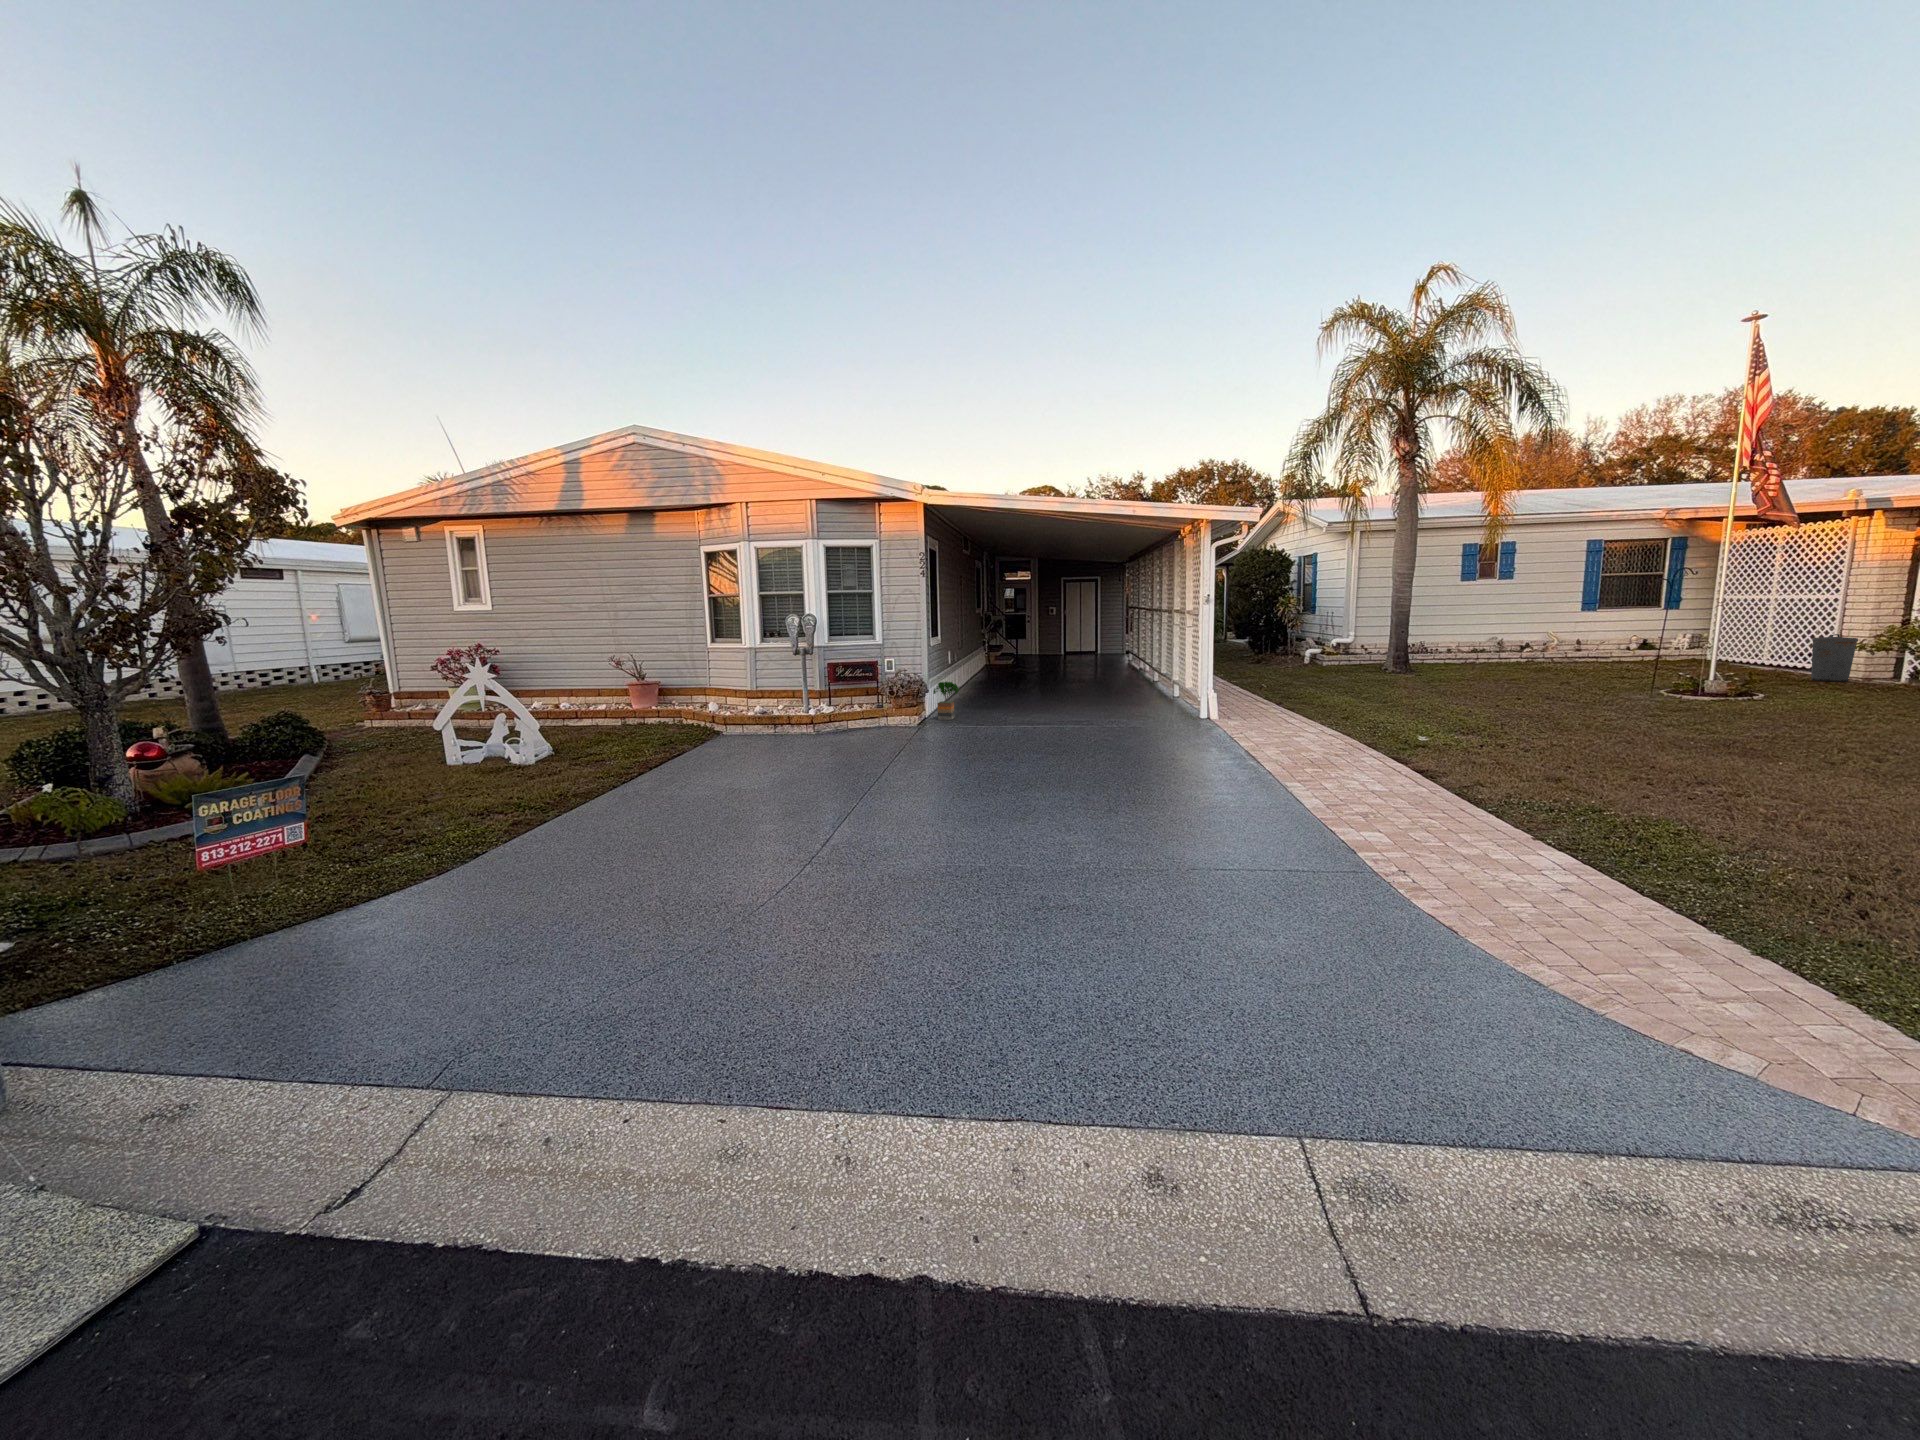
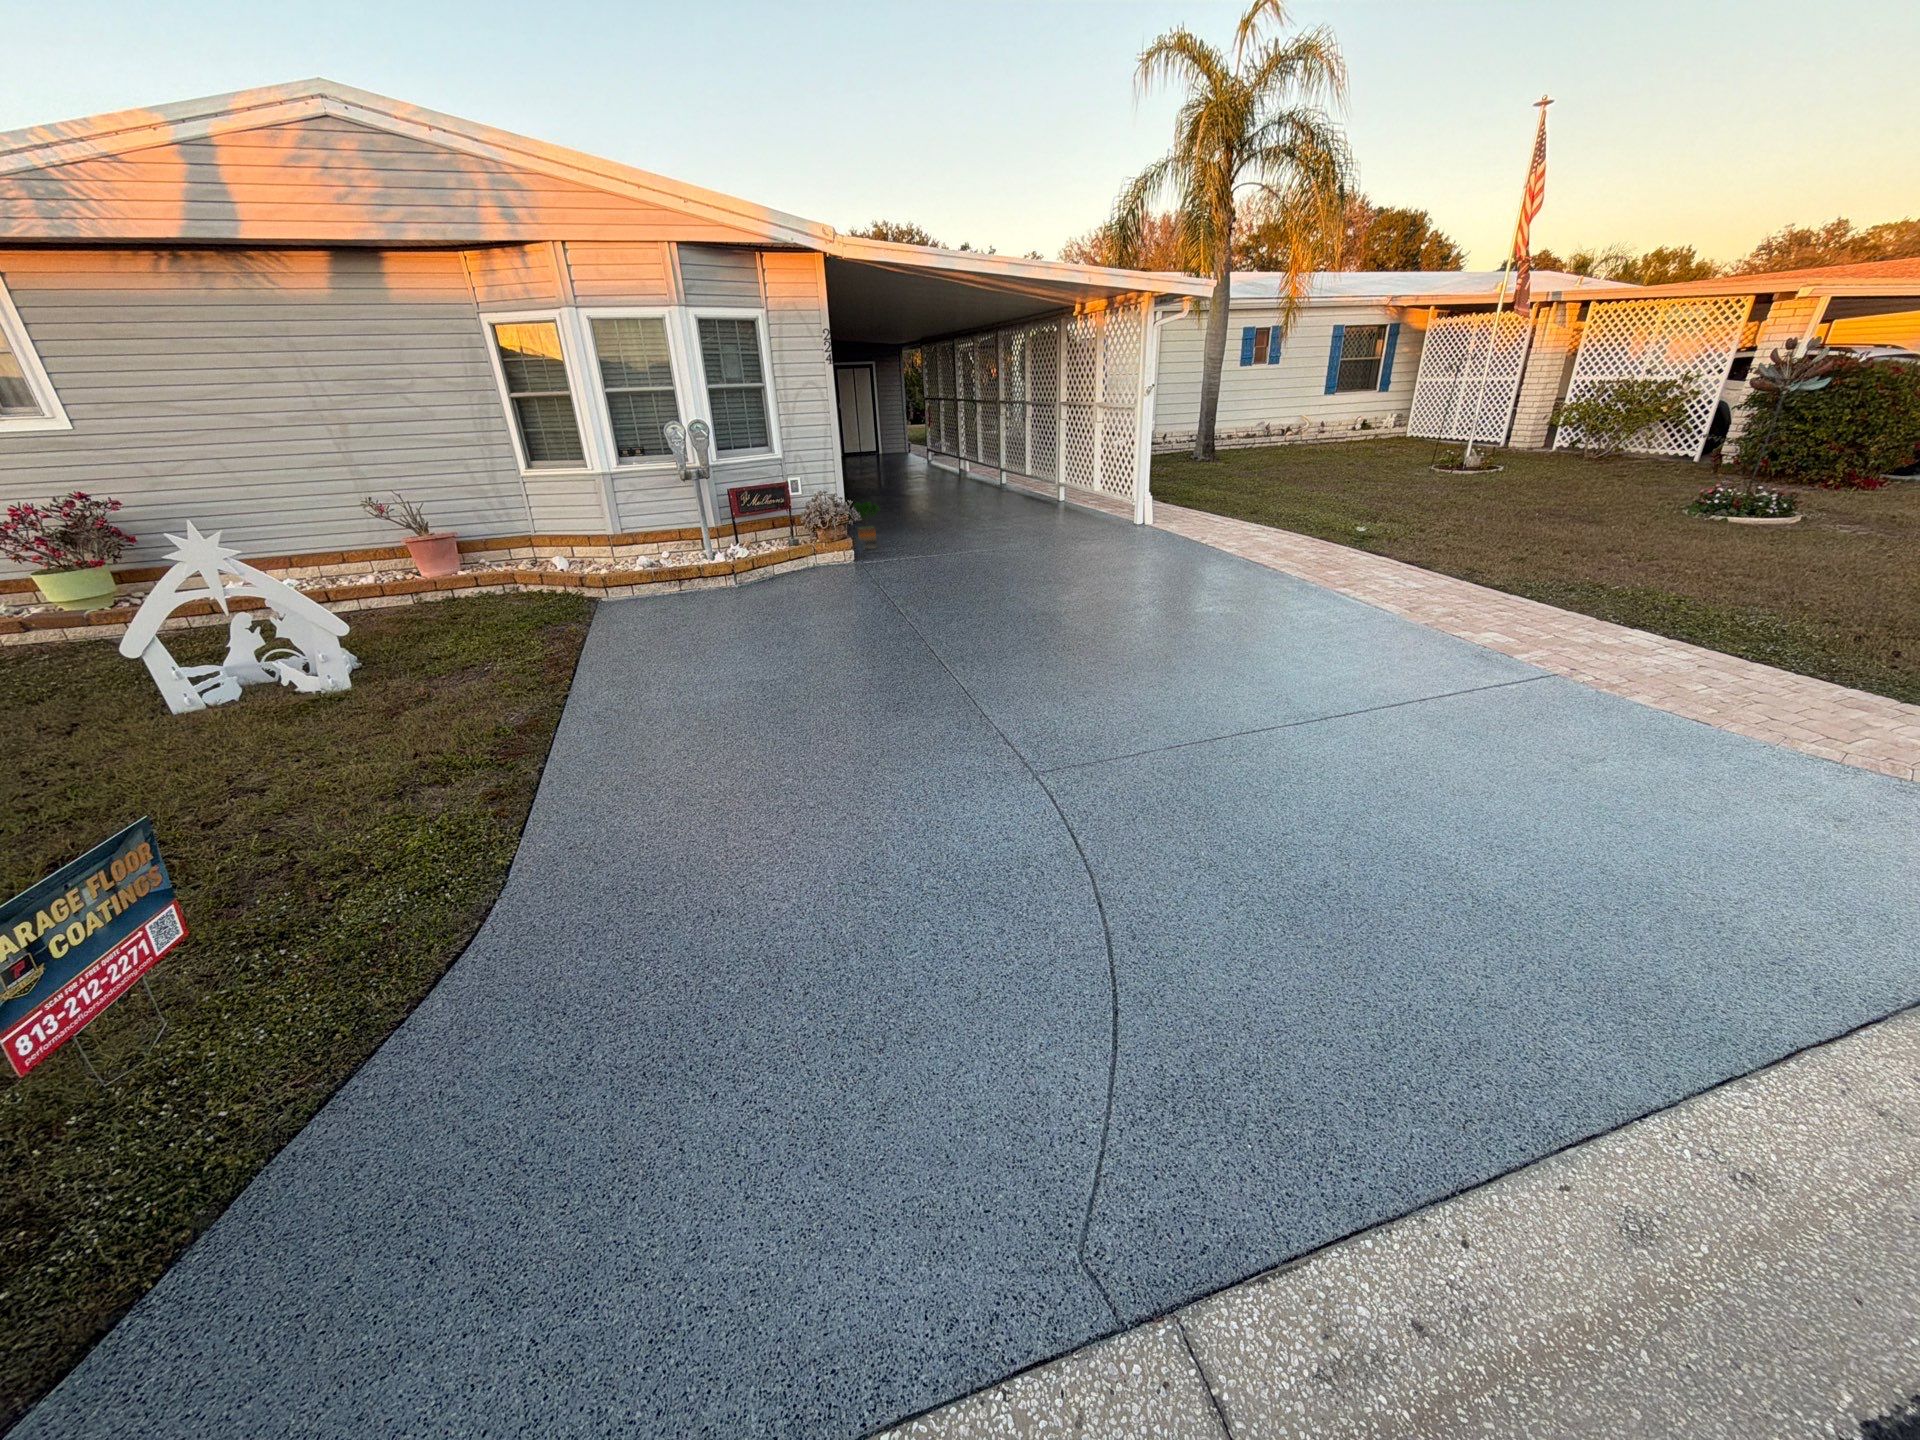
trash can: present [1811,634,1858,682] -> none [1496,410,1531,450]

